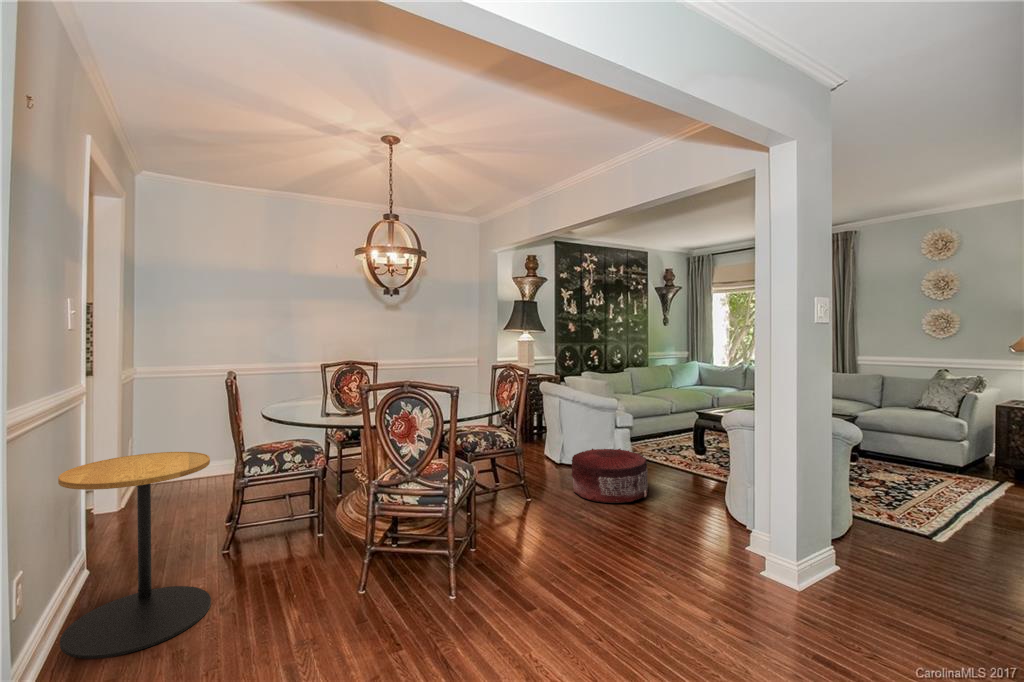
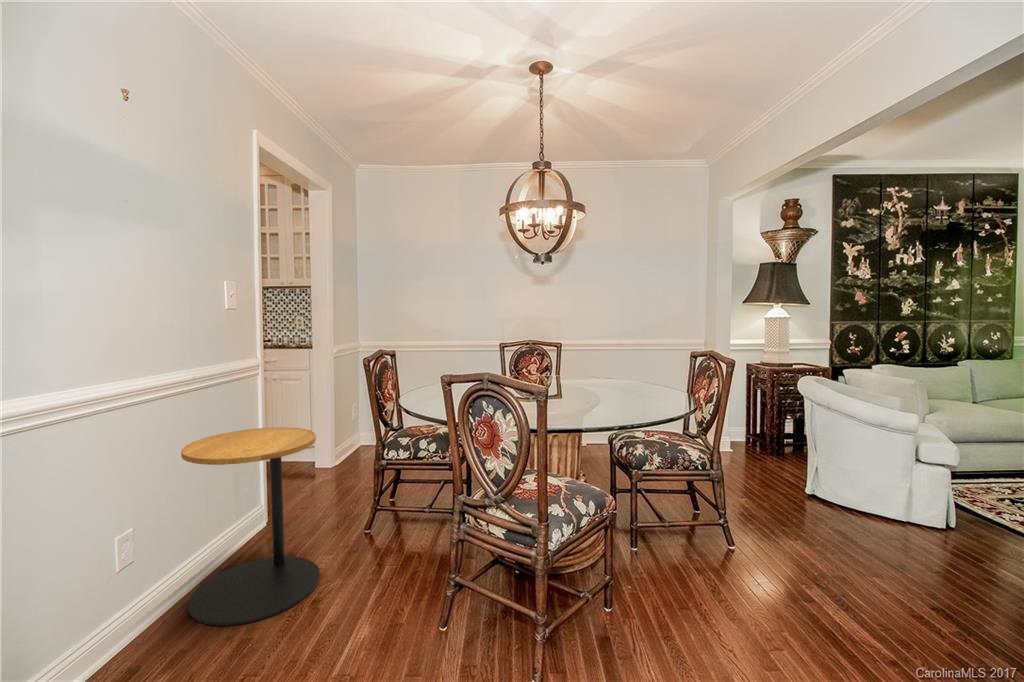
pouf: present [572,449,649,503] -> none [811,487,971,598]

